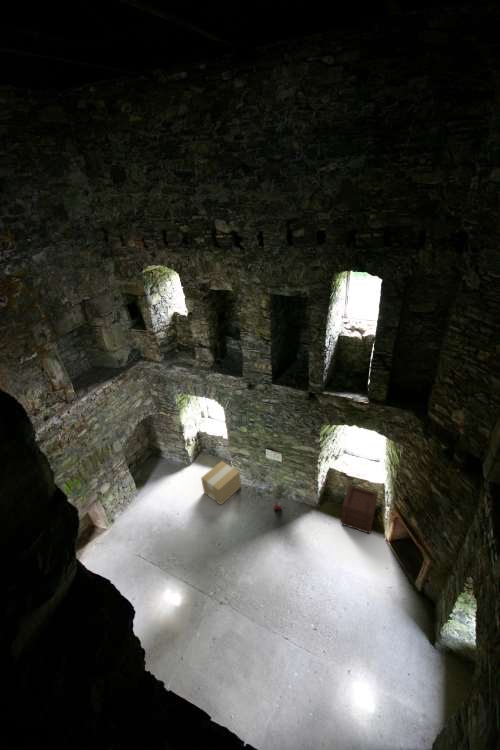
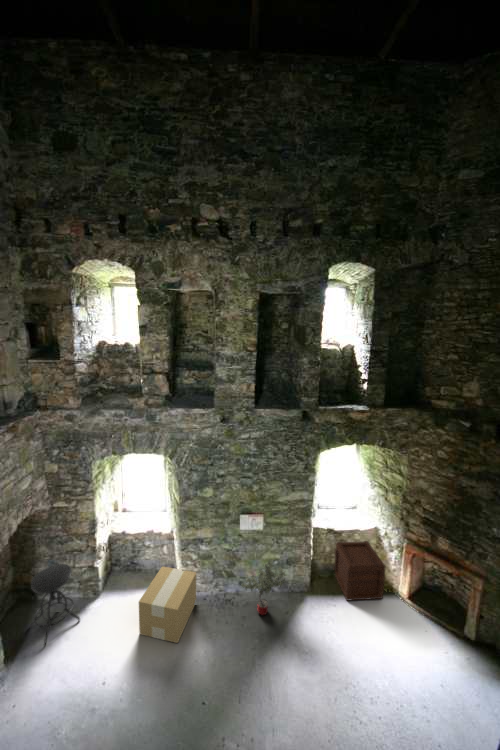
stool: none [151,443,178,481] -> present [29,564,80,646]

